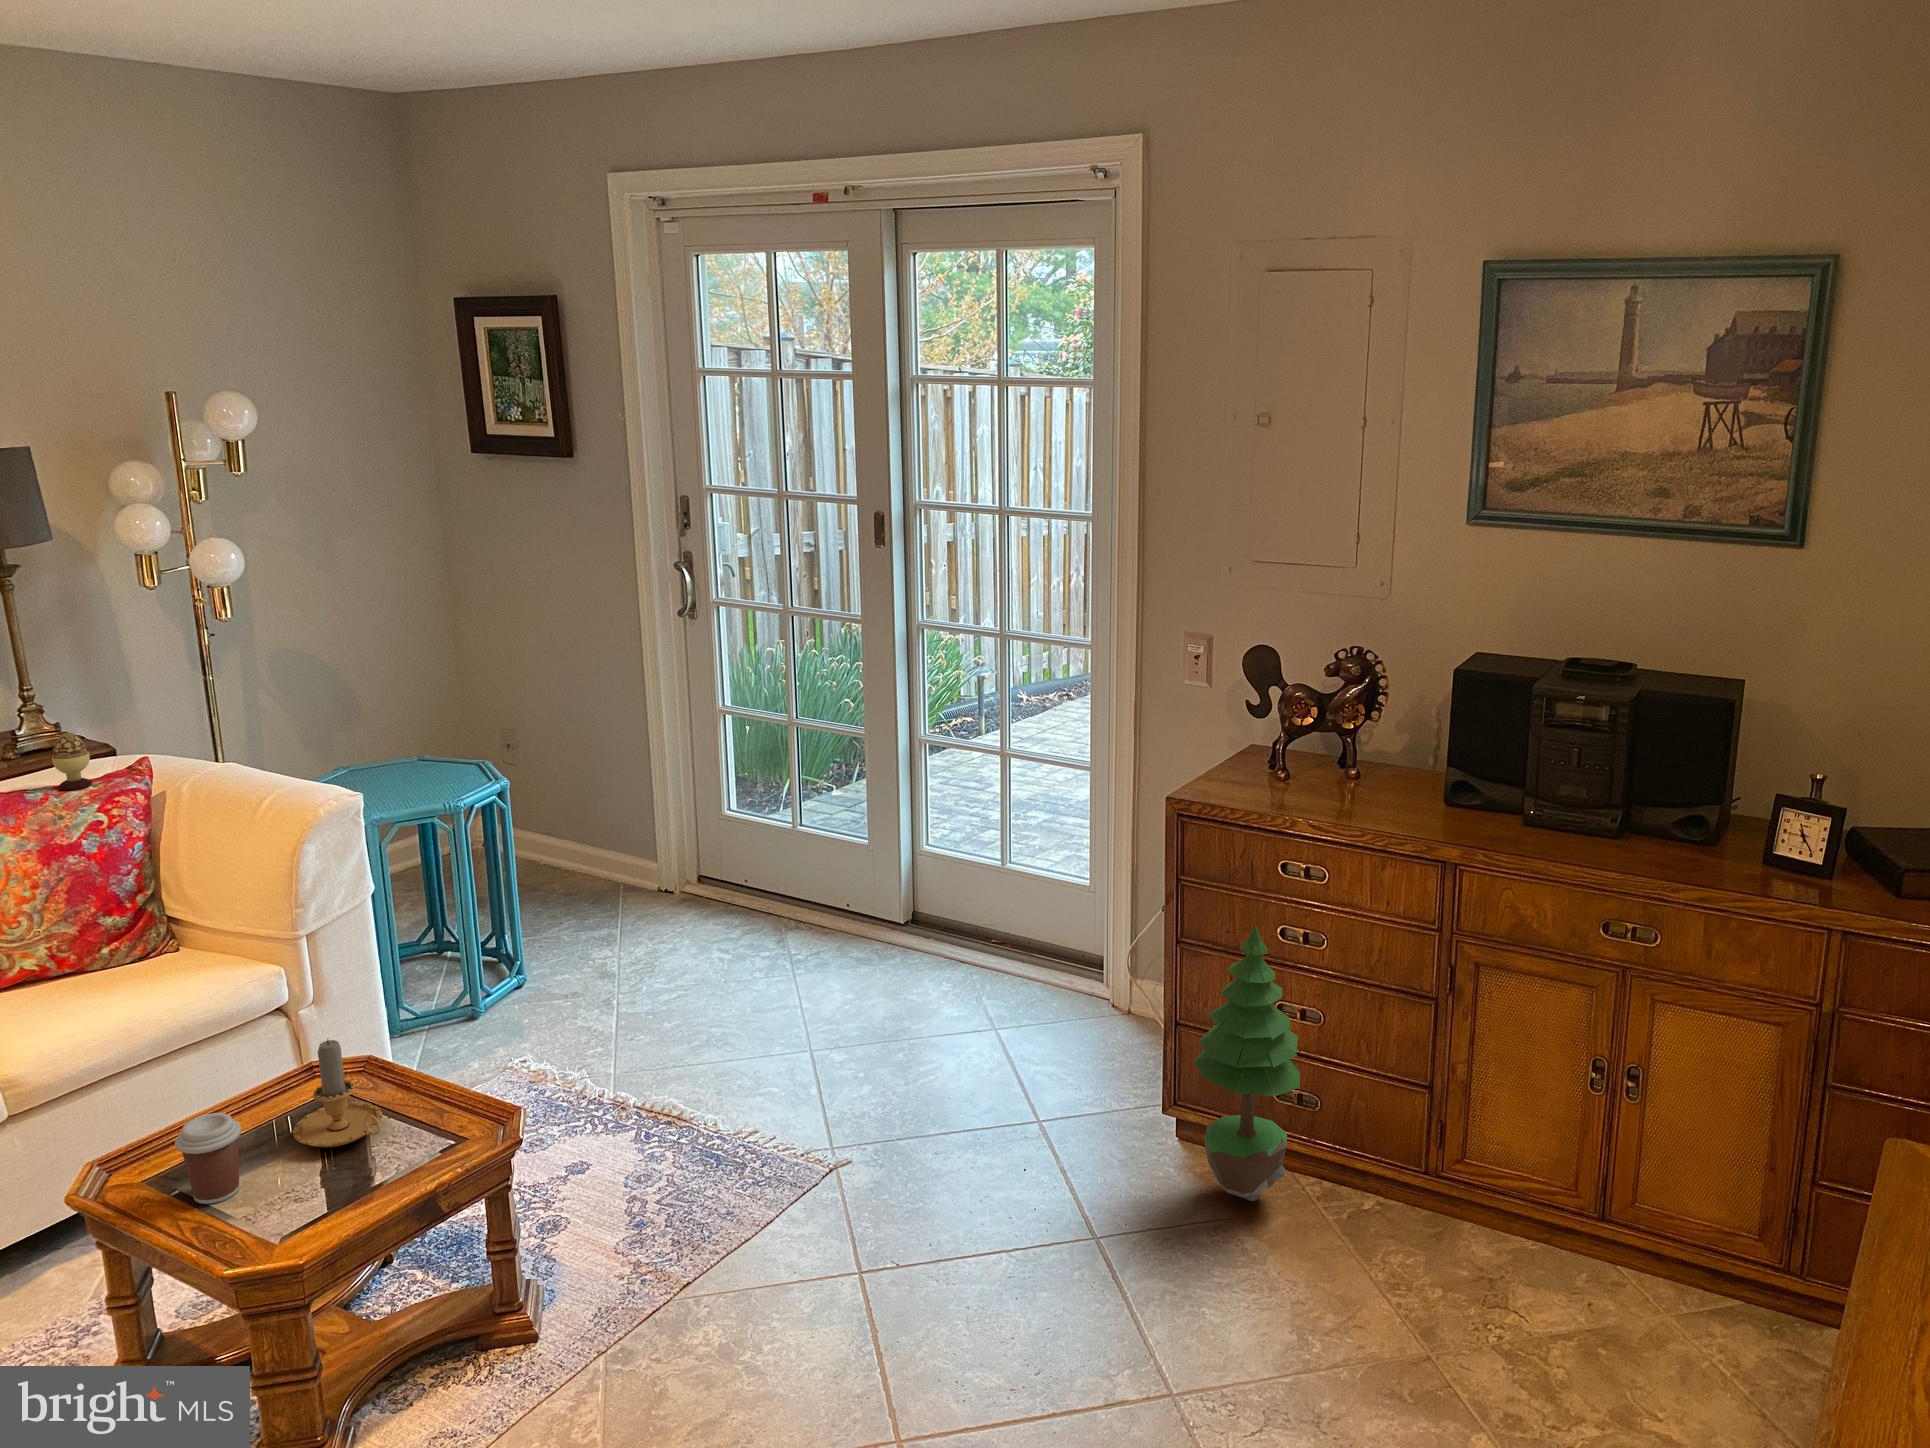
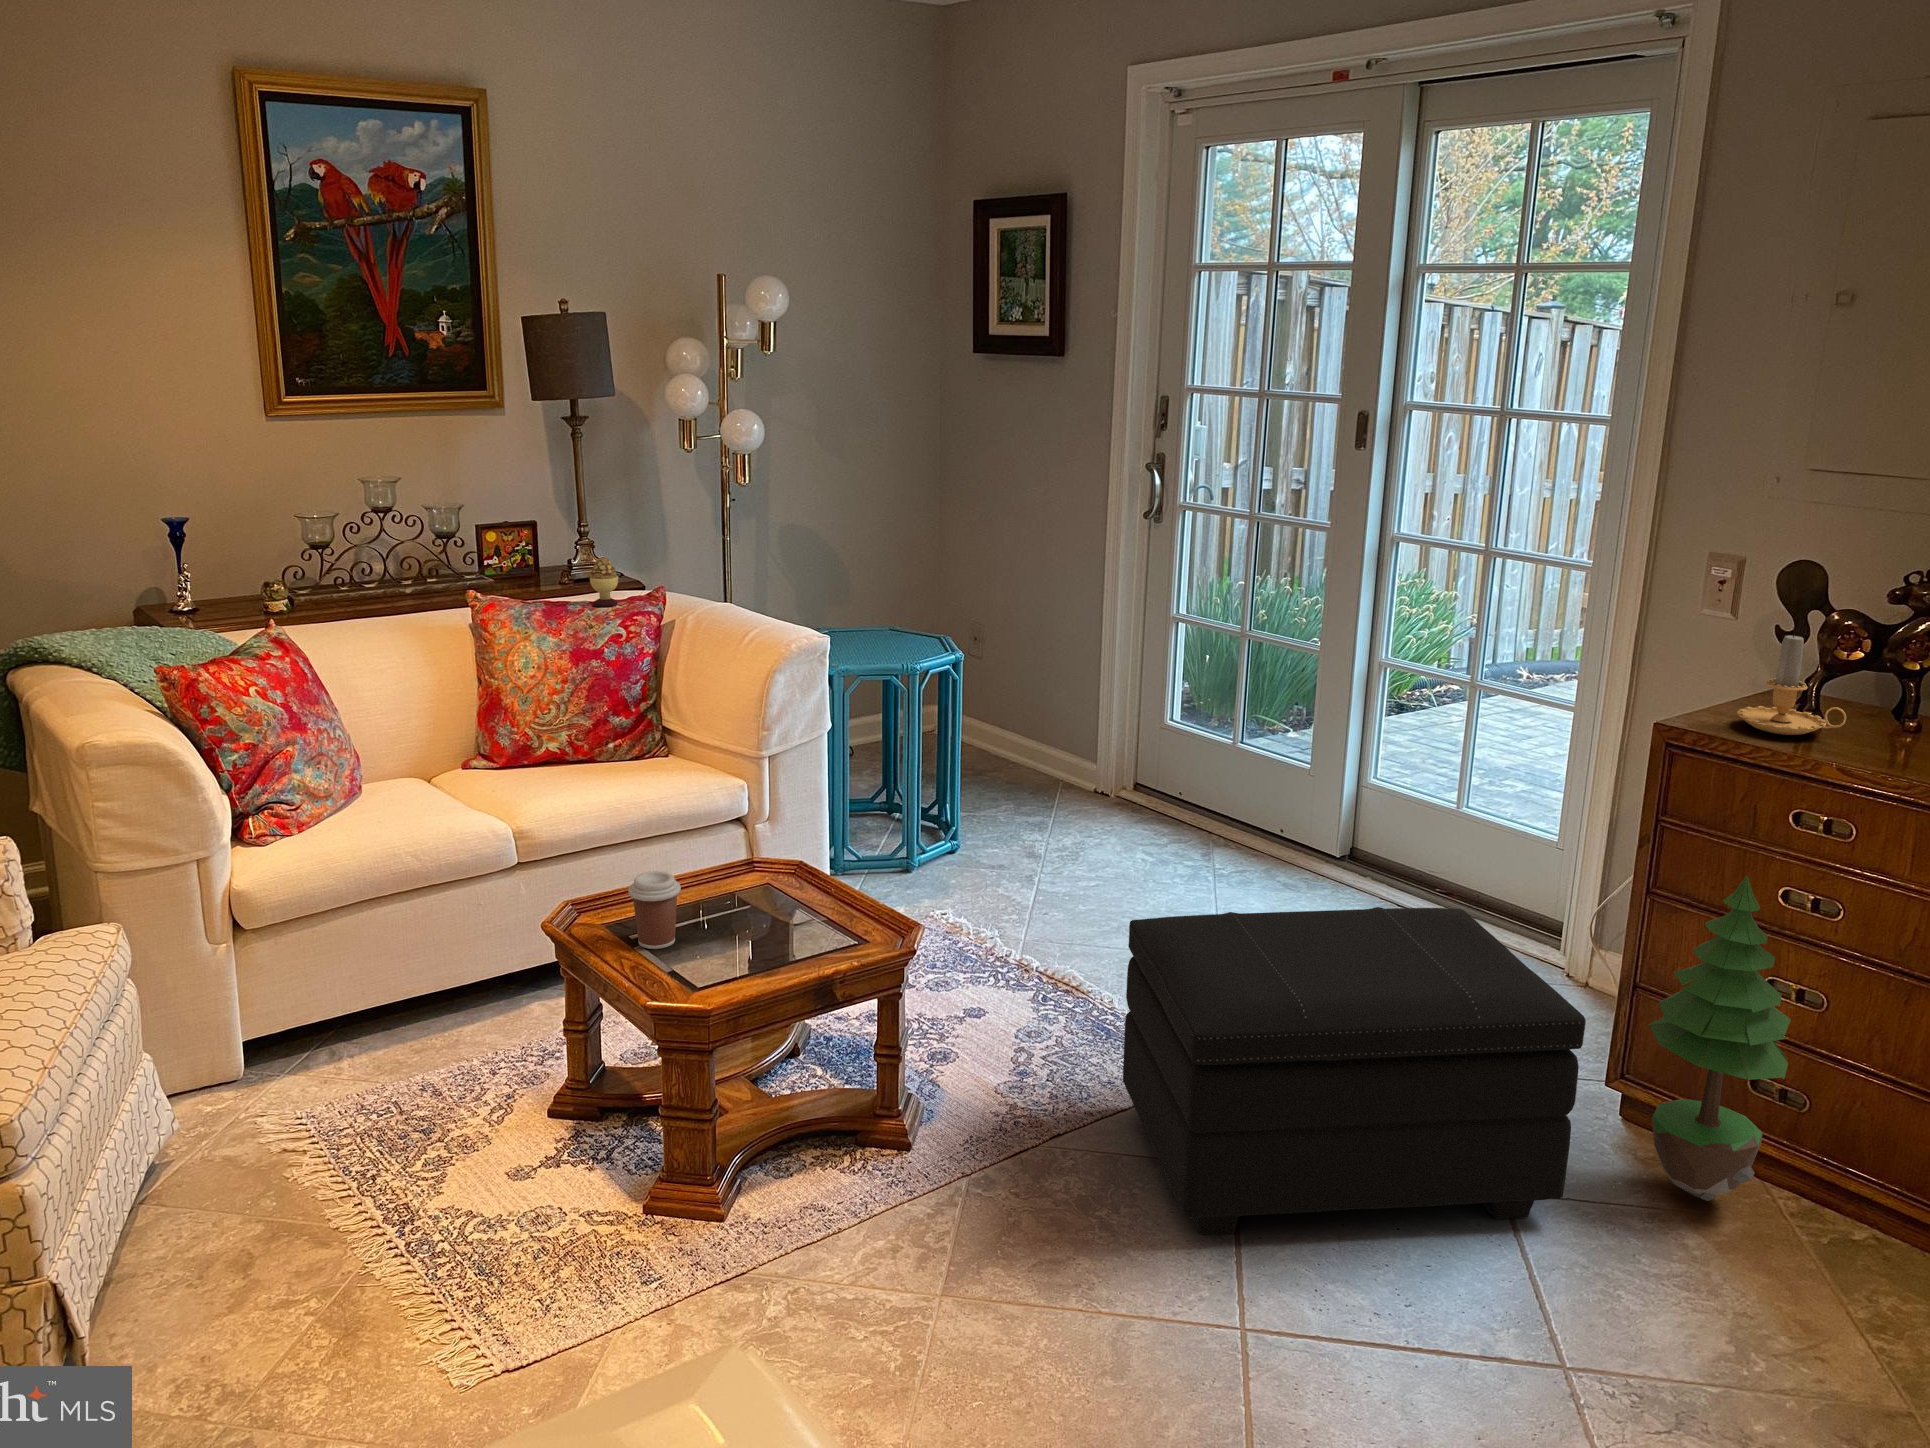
footstool: none [736,983,1150,1353] -> present [1123,907,1586,1234]
candle: present [293,1039,382,1147] -> present [1737,632,1846,735]

